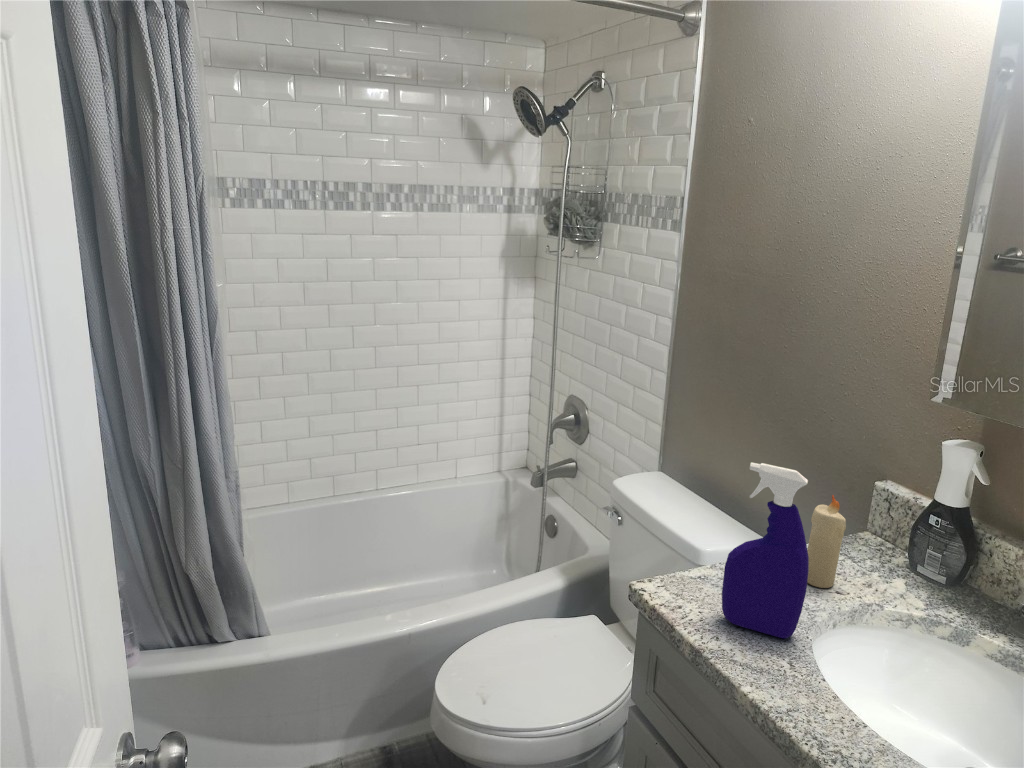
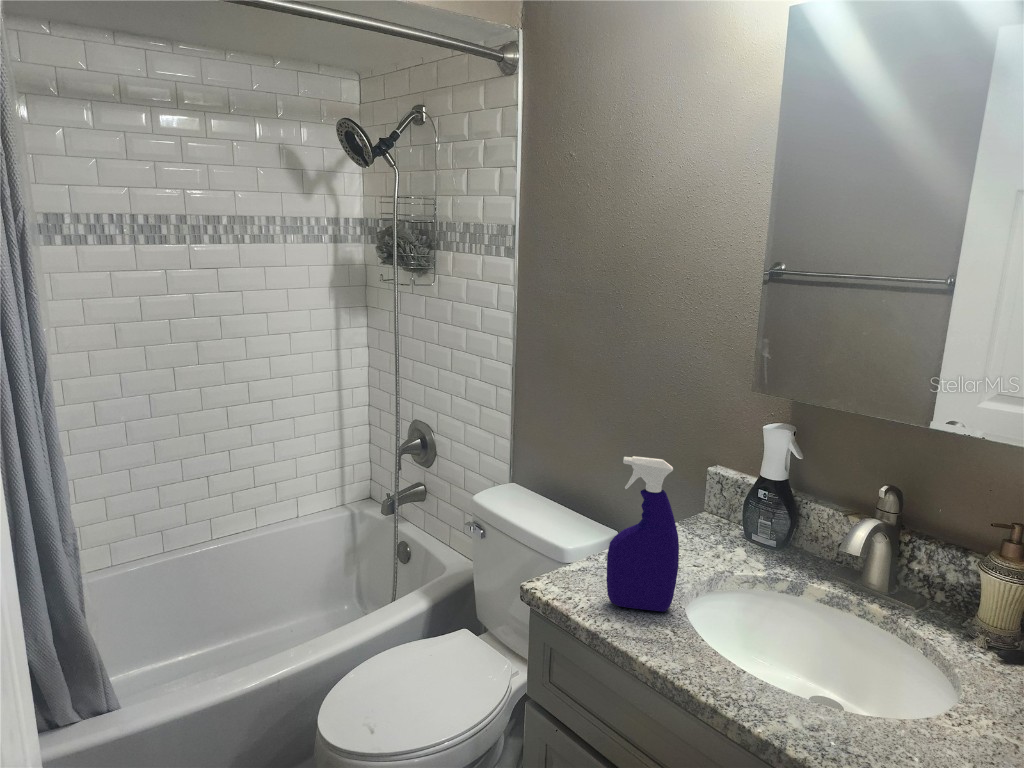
candle: present [807,495,846,588] -> none [665,480,697,564]

